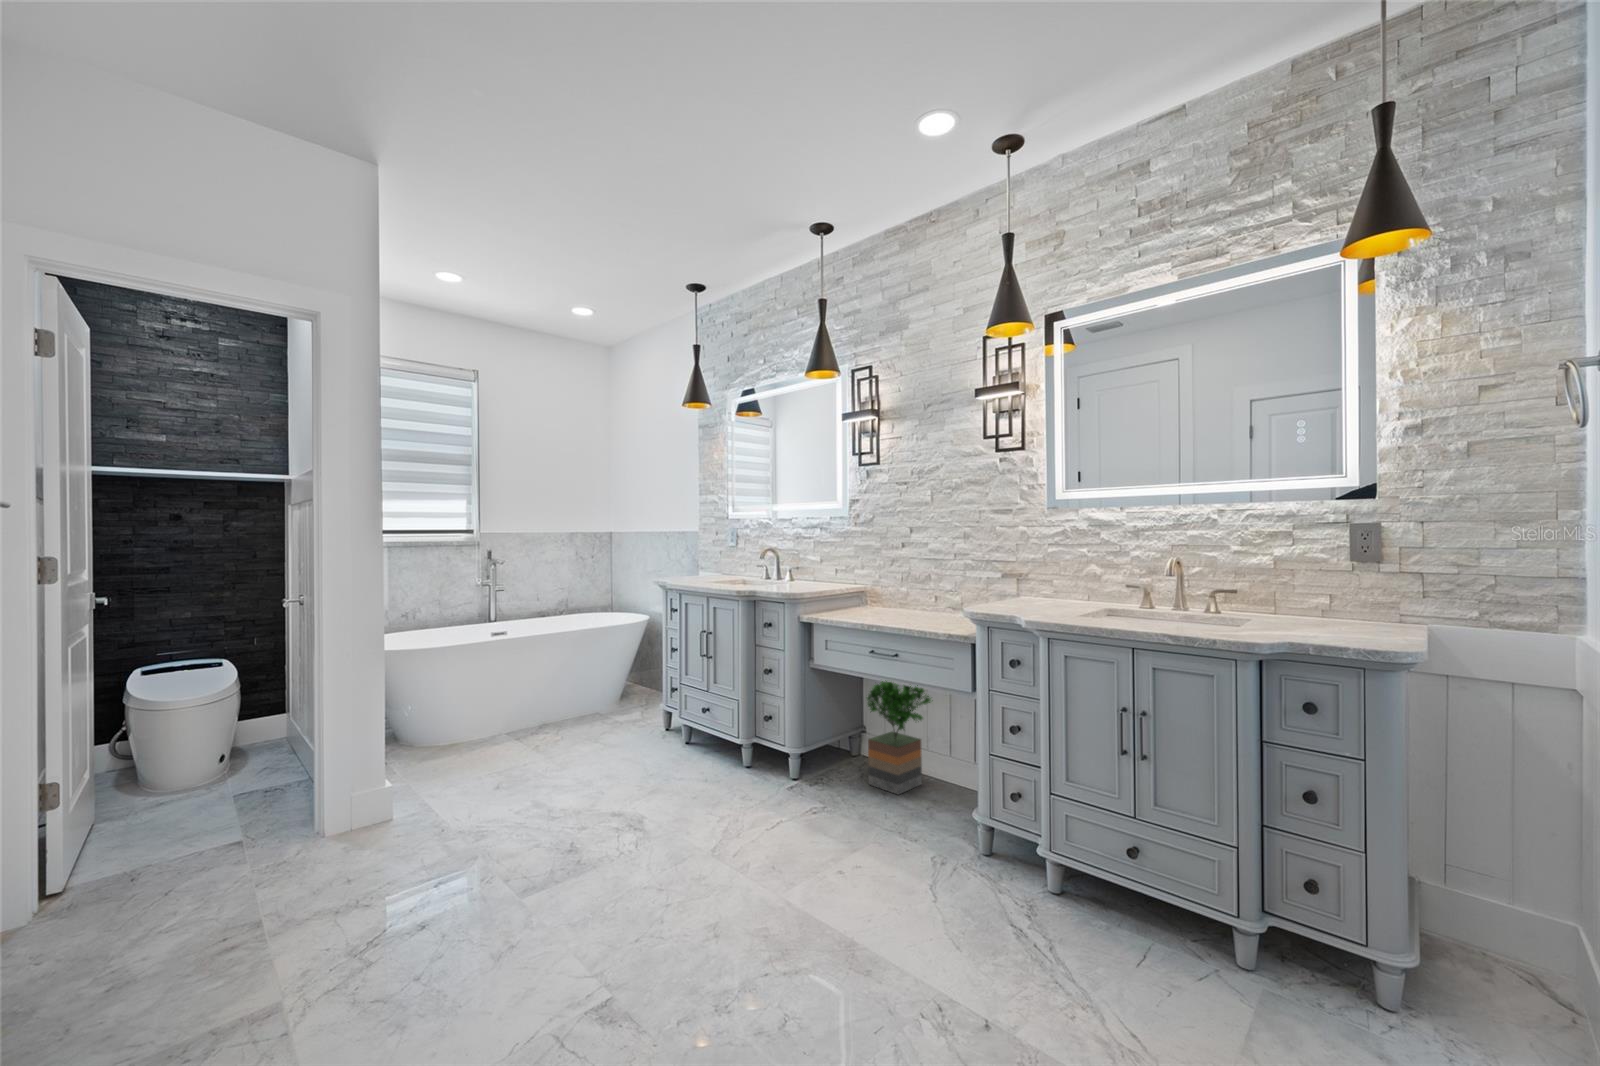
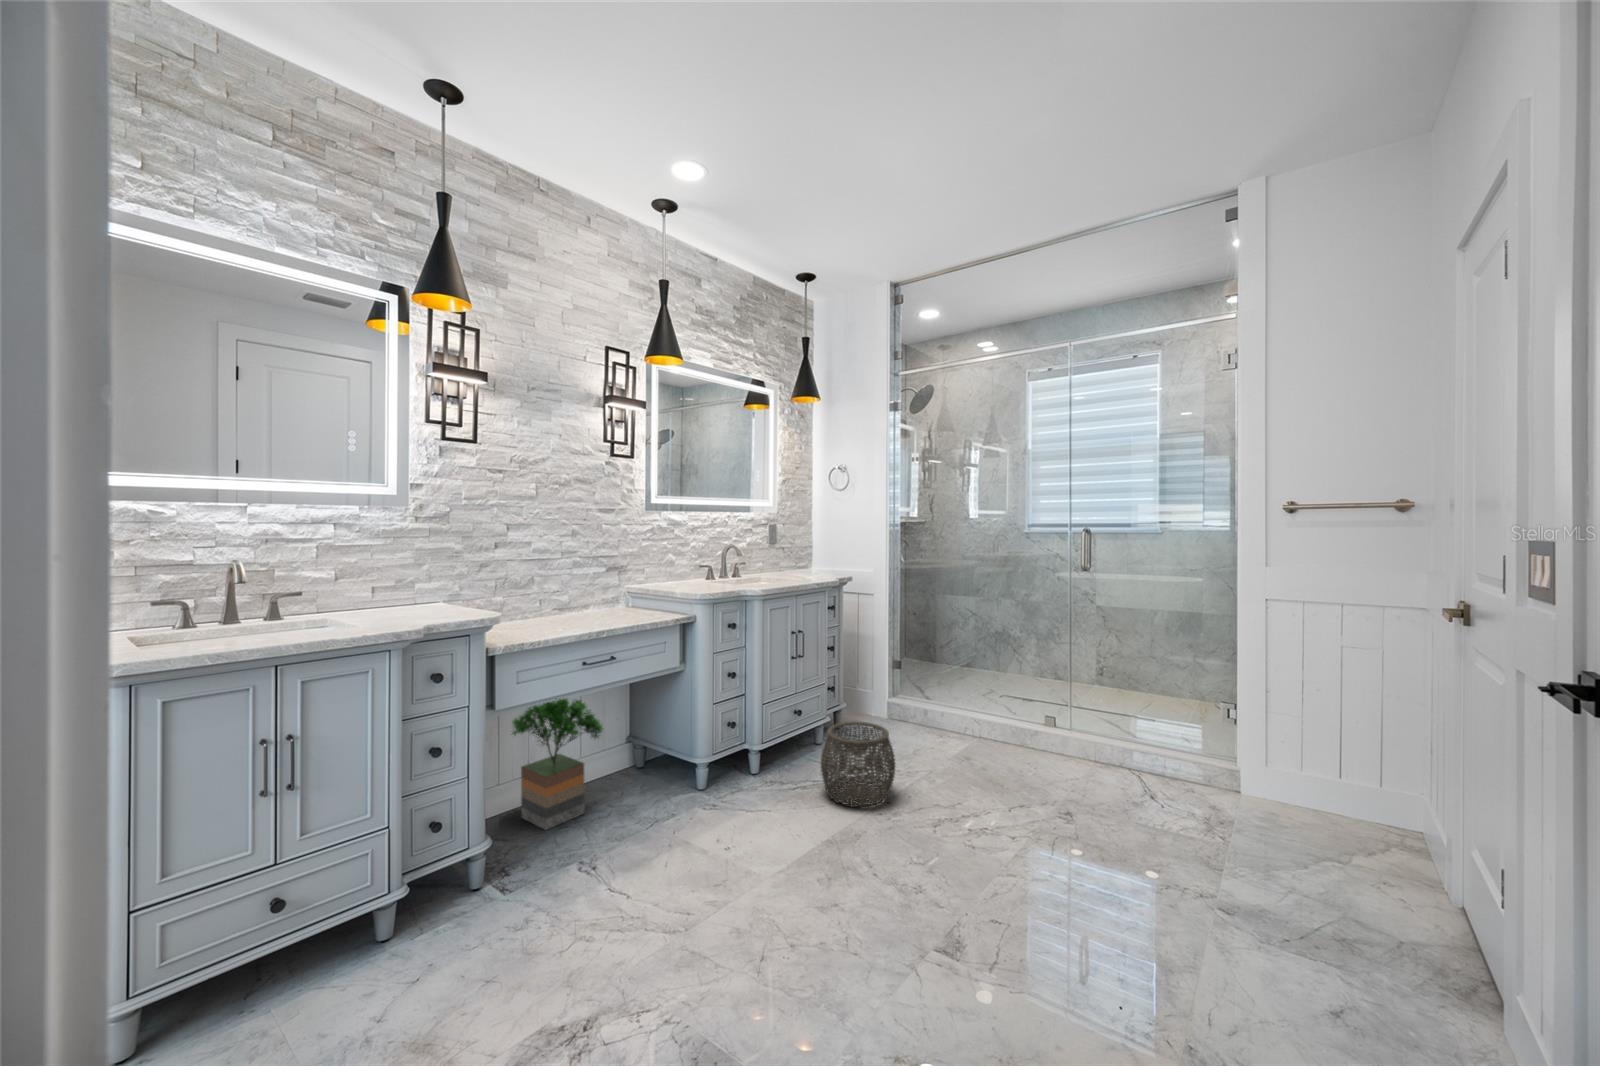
woven basket: none [898,837,1027,997] -> present [821,722,895,807]

